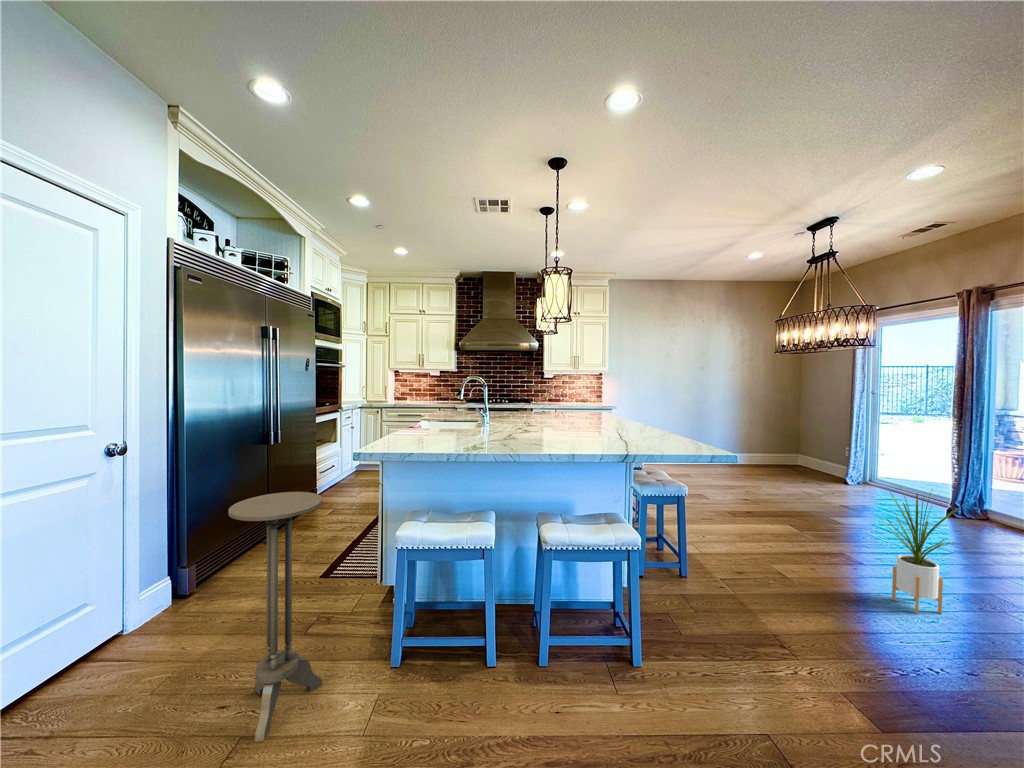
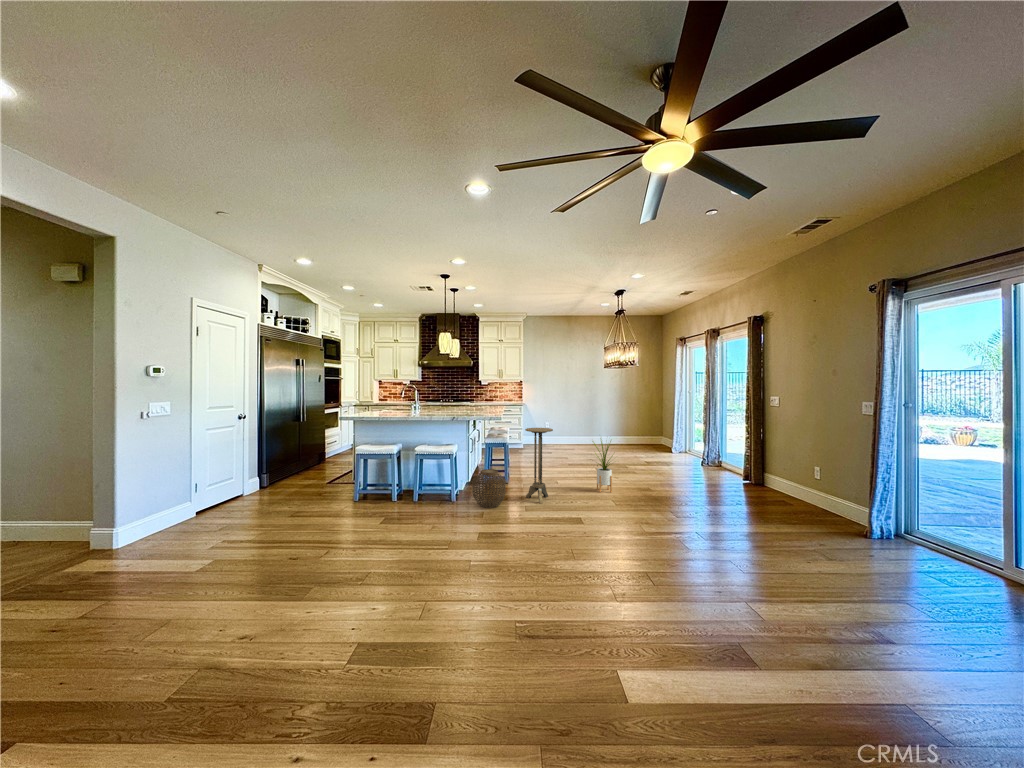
side table: present [228,492,322,742] -> present [525,428,553,503]
woven basket: none [692,588,790,704] -> present [472,469,506,508]

